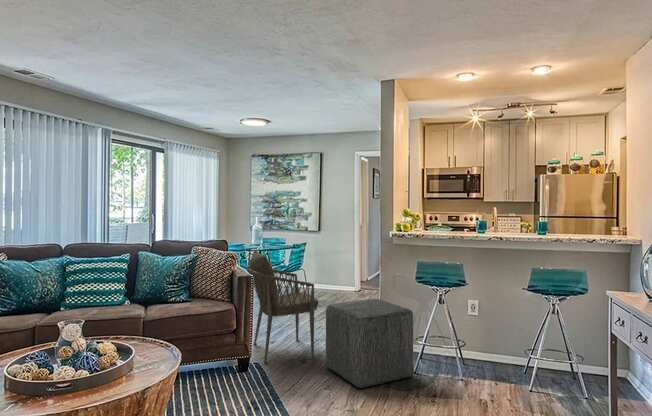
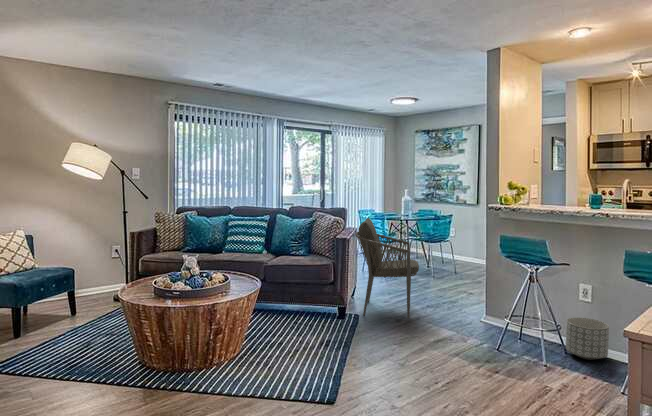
ottoman: present [326,299,413,388] -> none [412,270,492,349]
planter: none [467,331,502,369] -> present [566,317,609,360]

